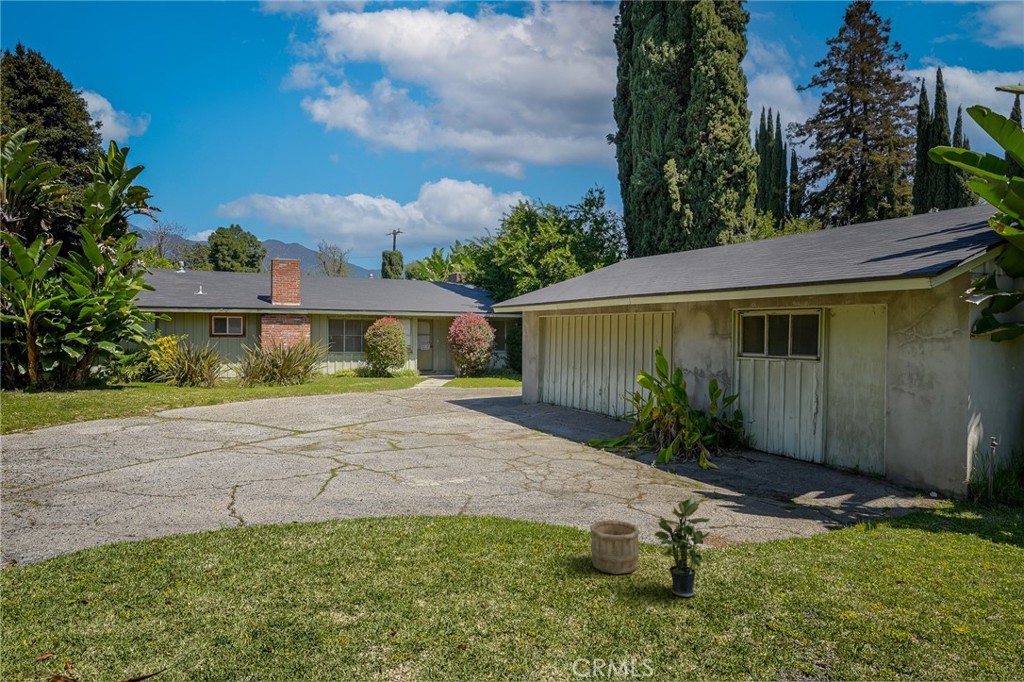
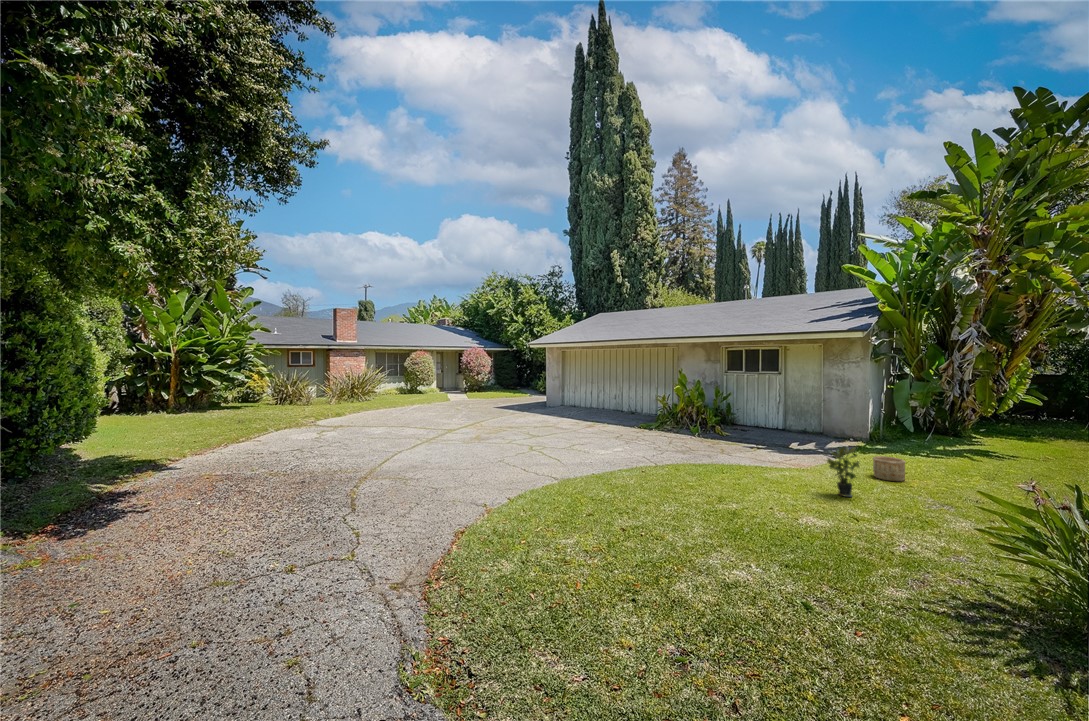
wooden bucket: present [590,520,640,574] -> present [873,456,906,481]

